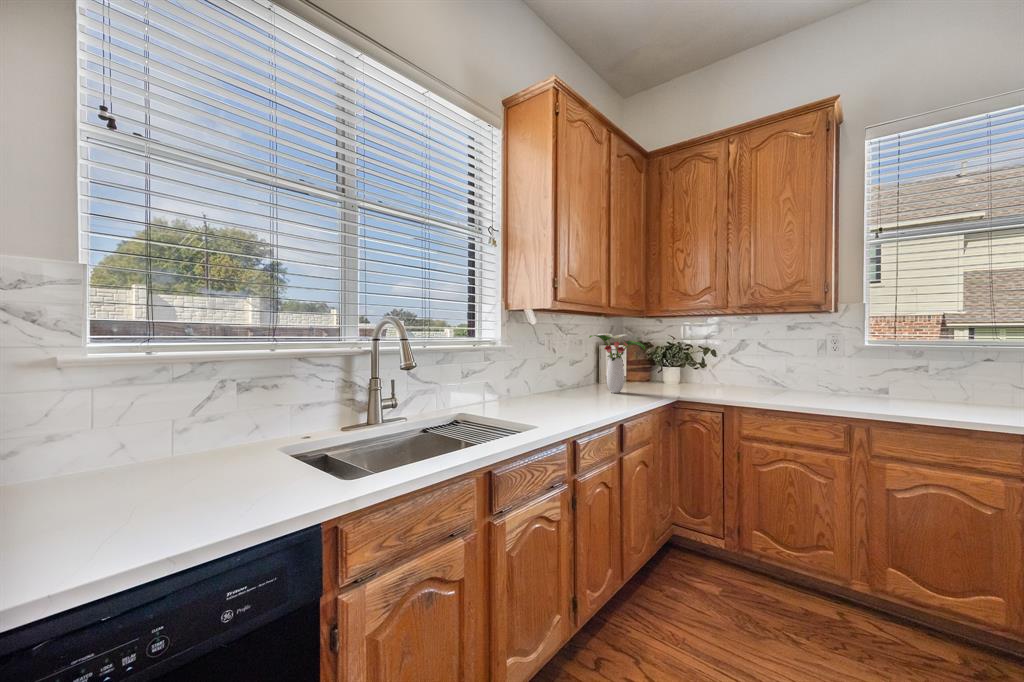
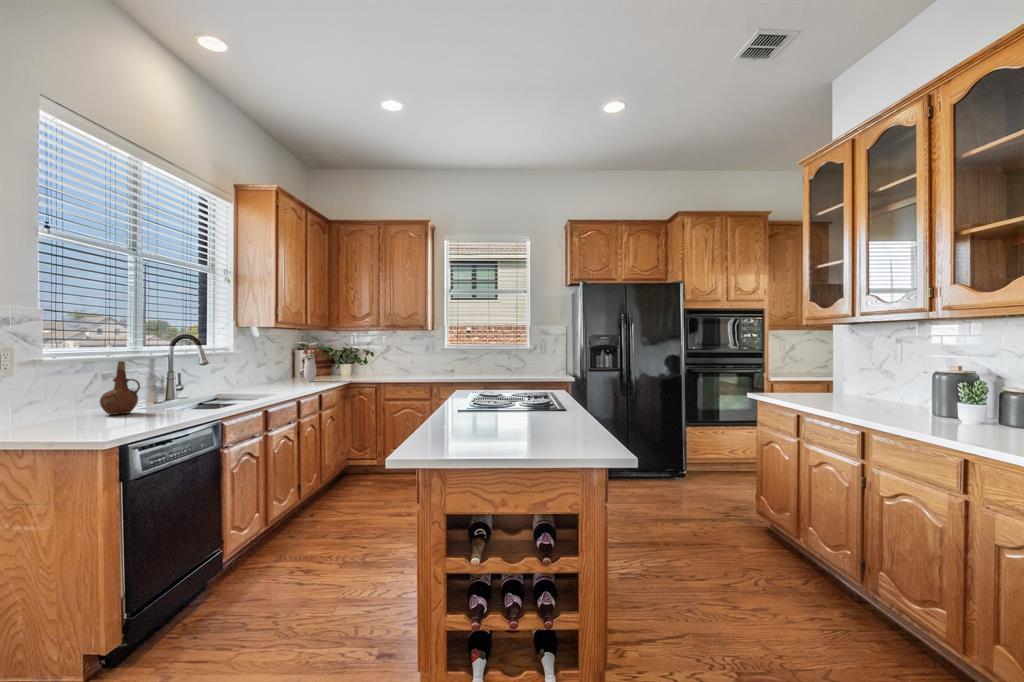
ceramic pitcher: none [167,362,240,469] -> present [100,361,140,415]

